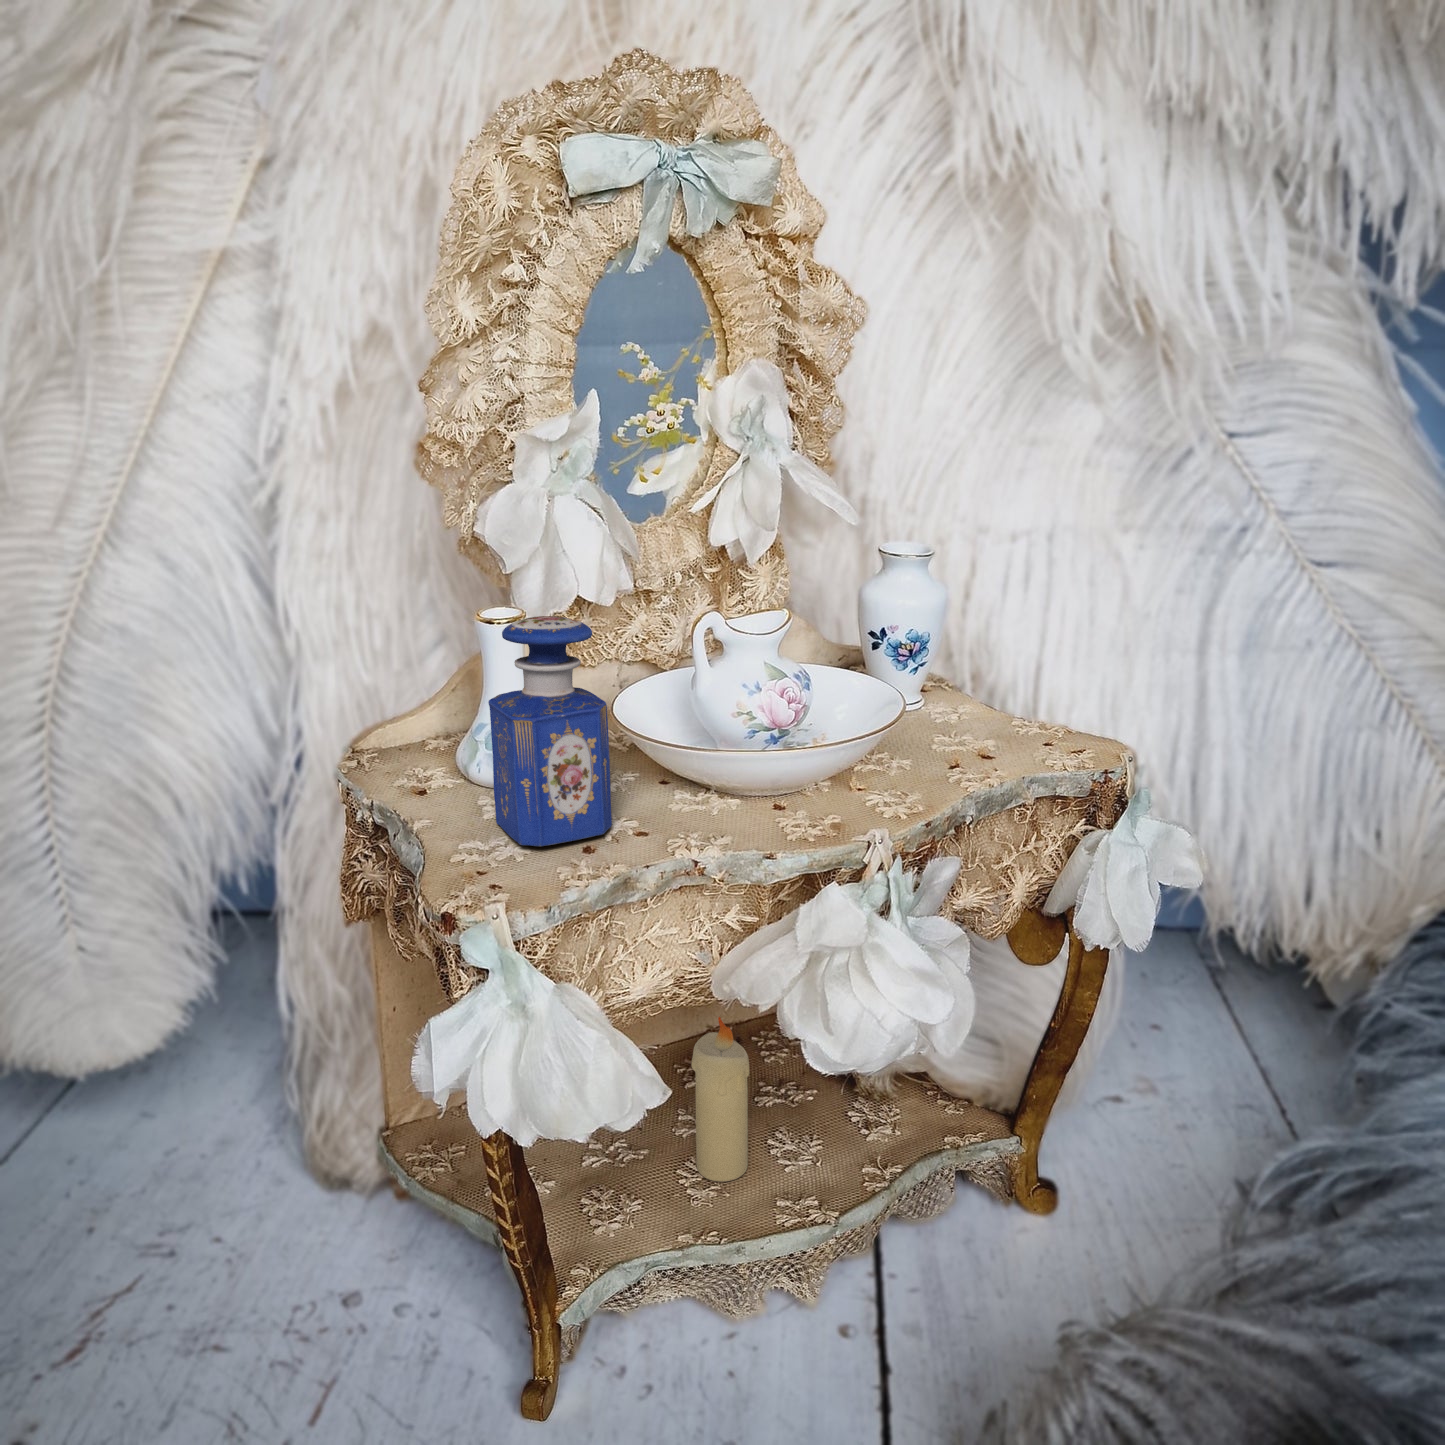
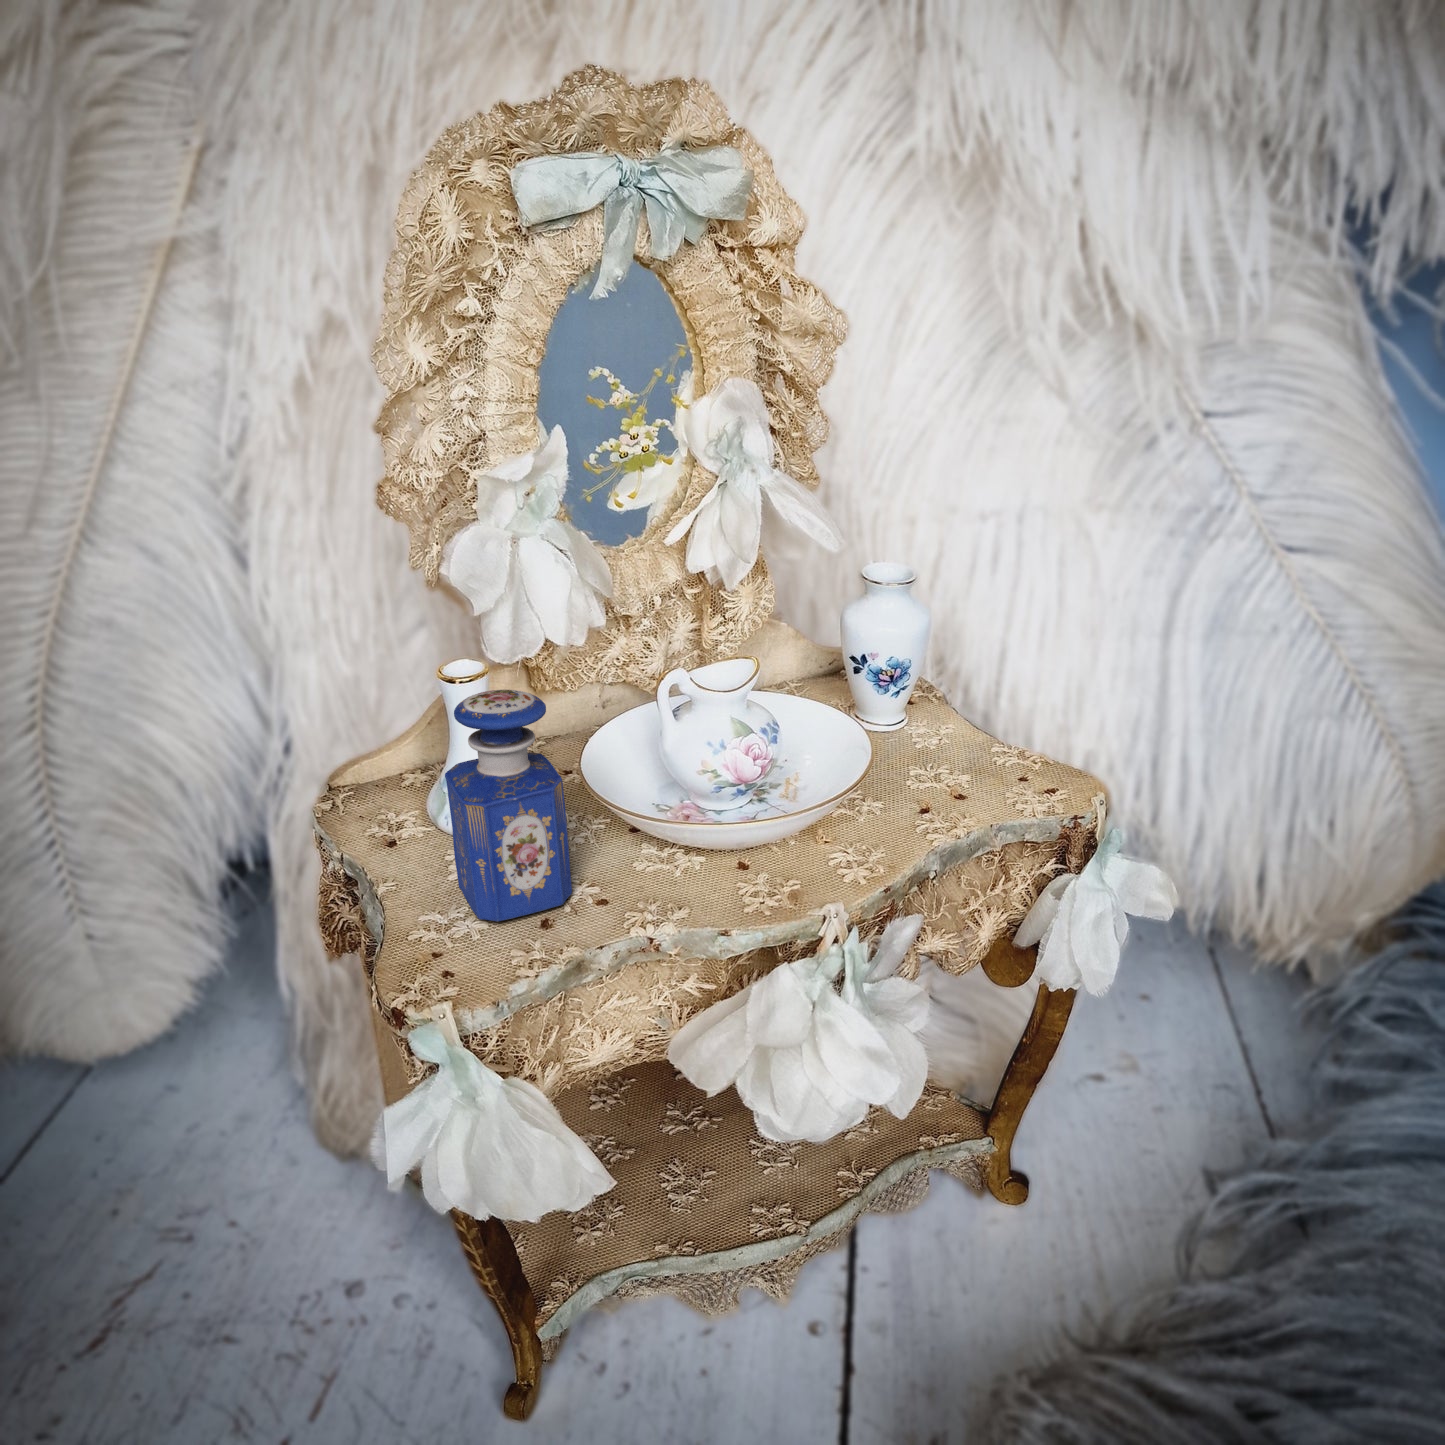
candle: present [691,1017,749,1182] -> none [670,1036,727,1185]

